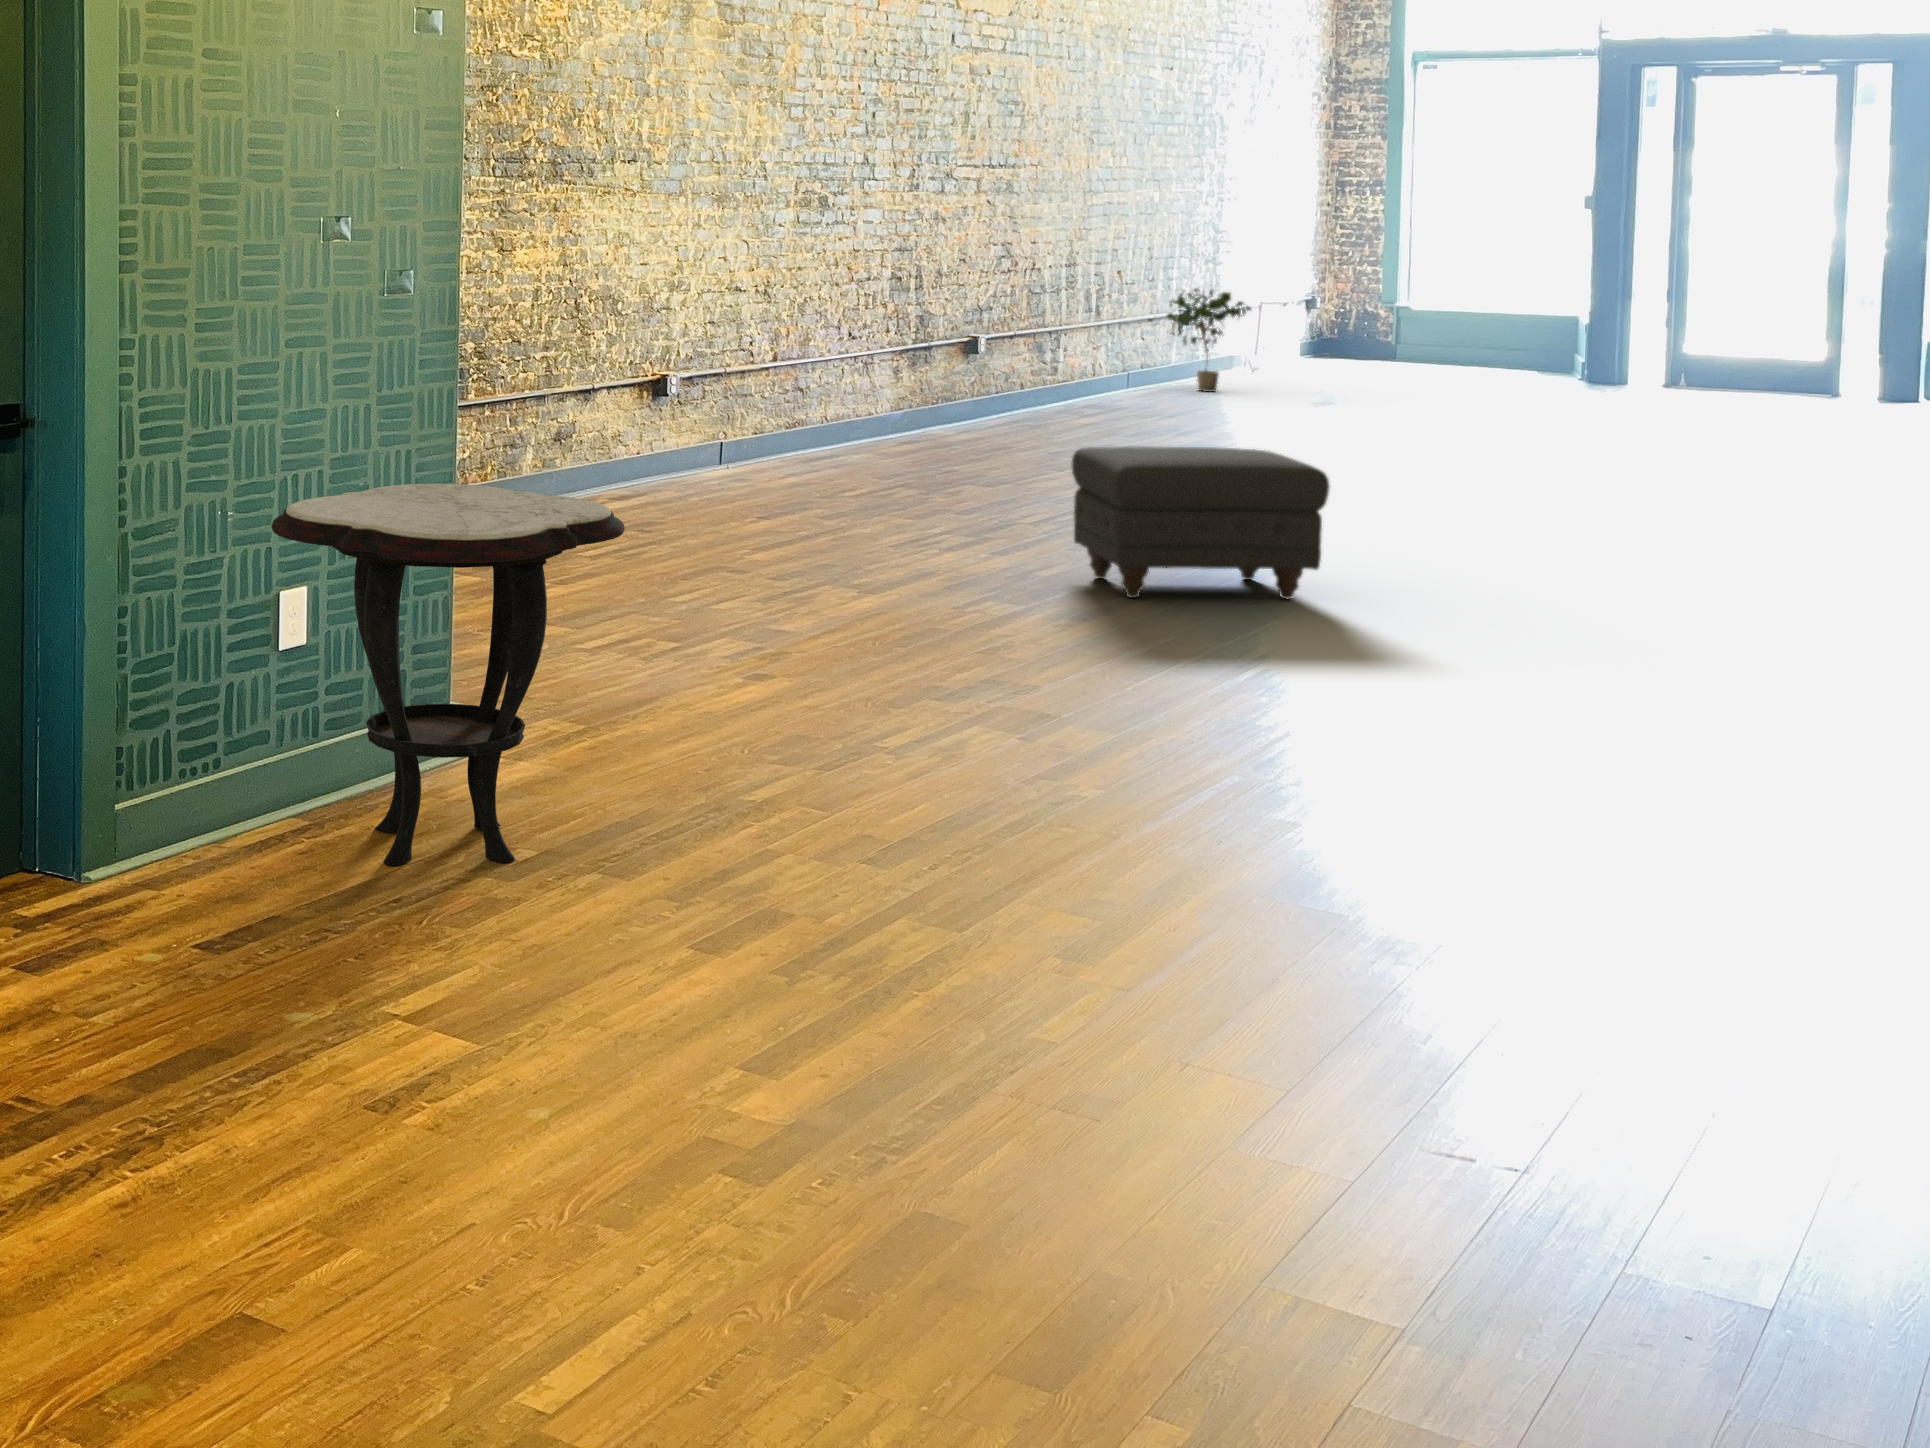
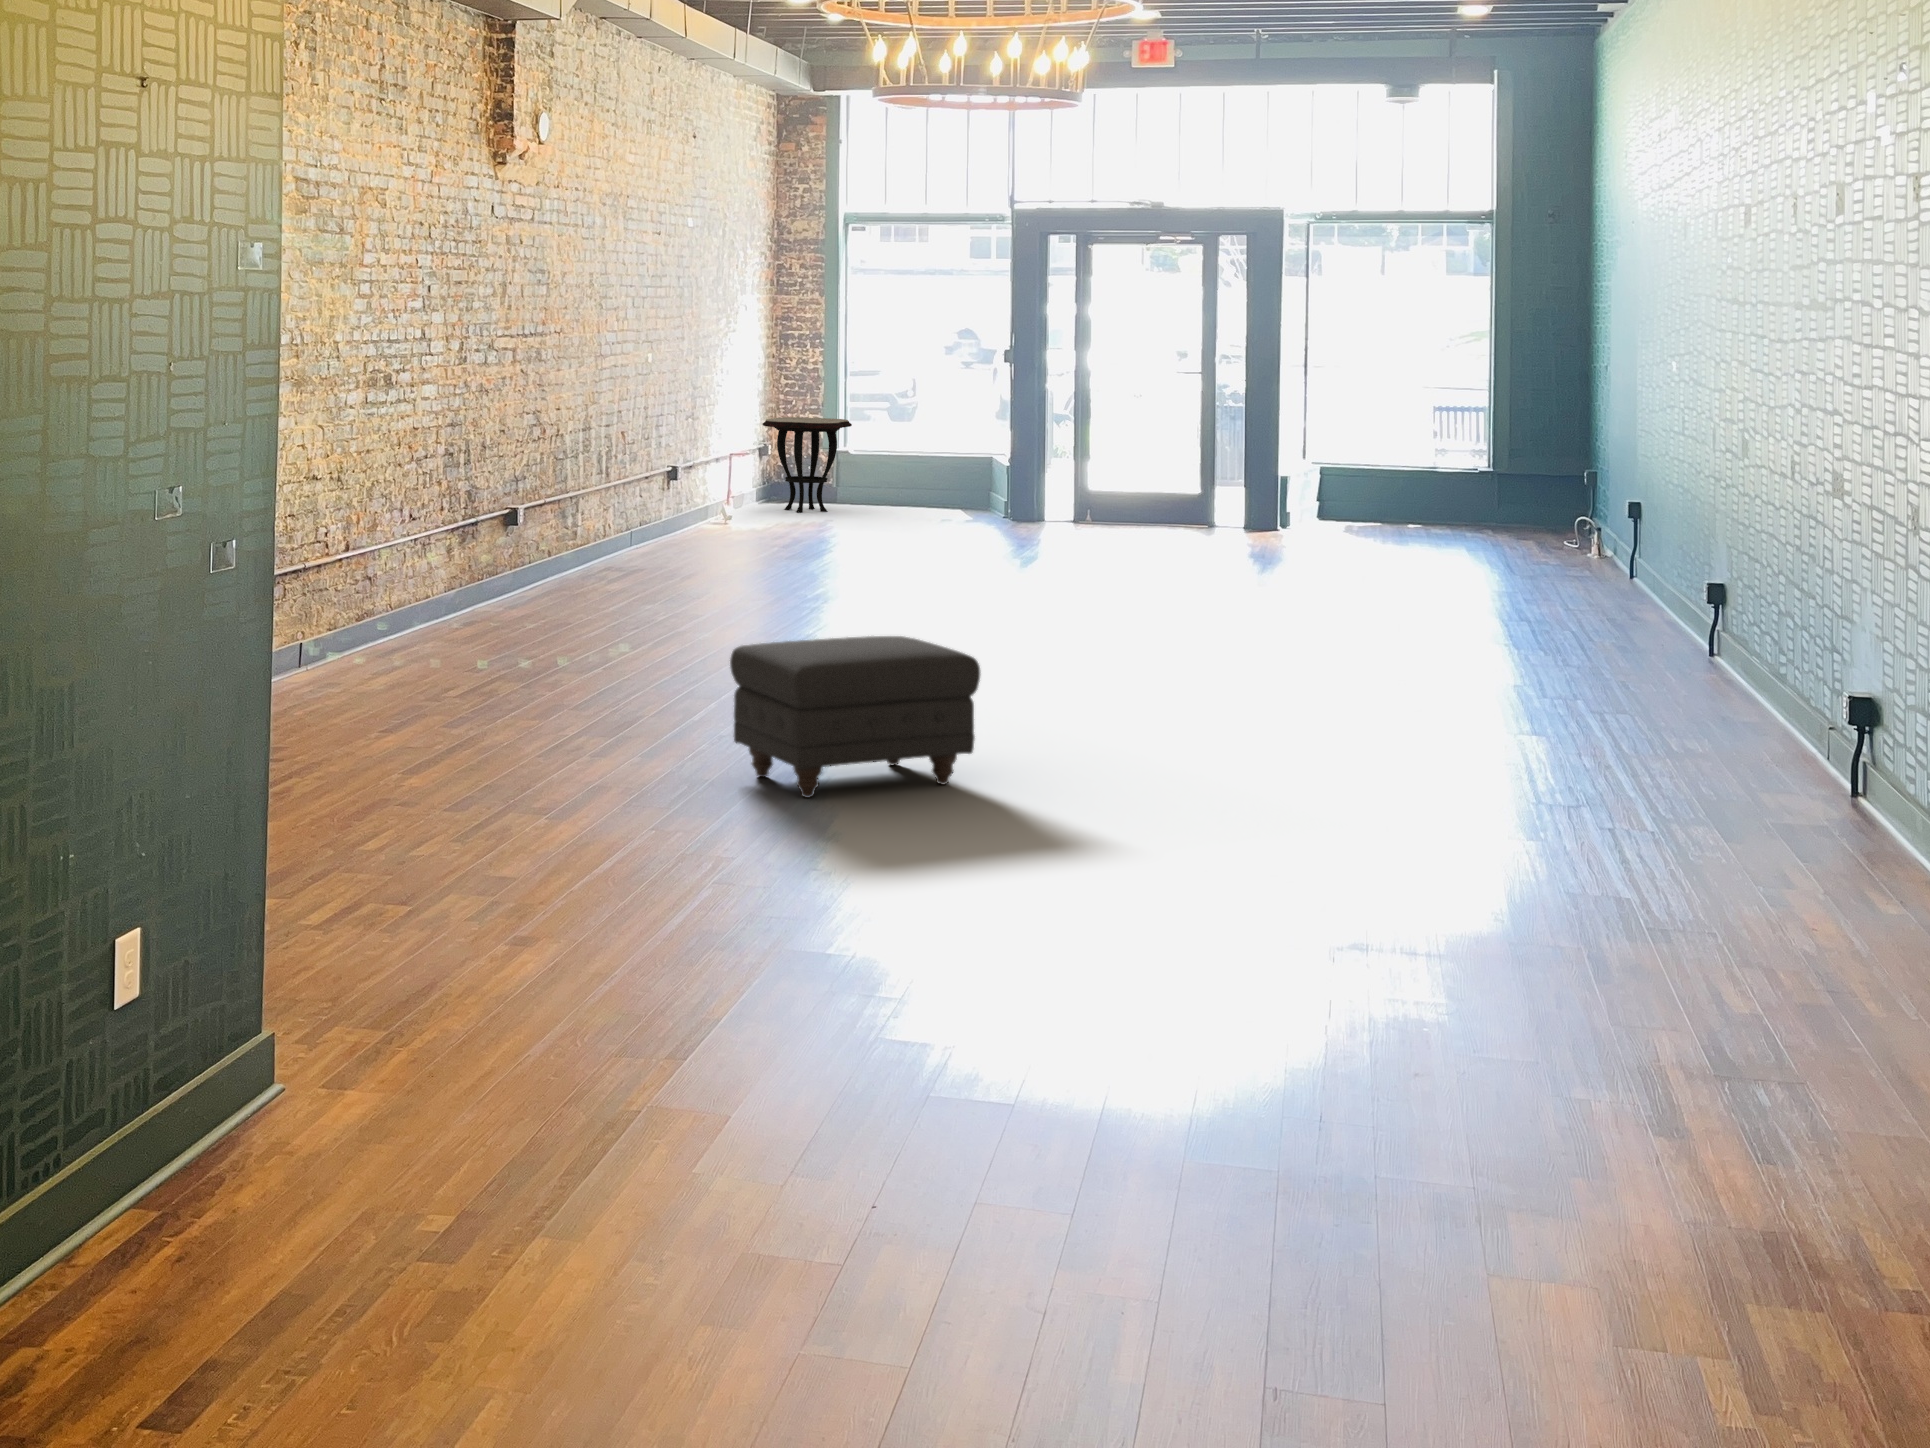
potted plant: present [1167,289,1250,392] -> none [663,446,743,548]
side table: present [271,484,625,866] -> present [762,417,852,513]

